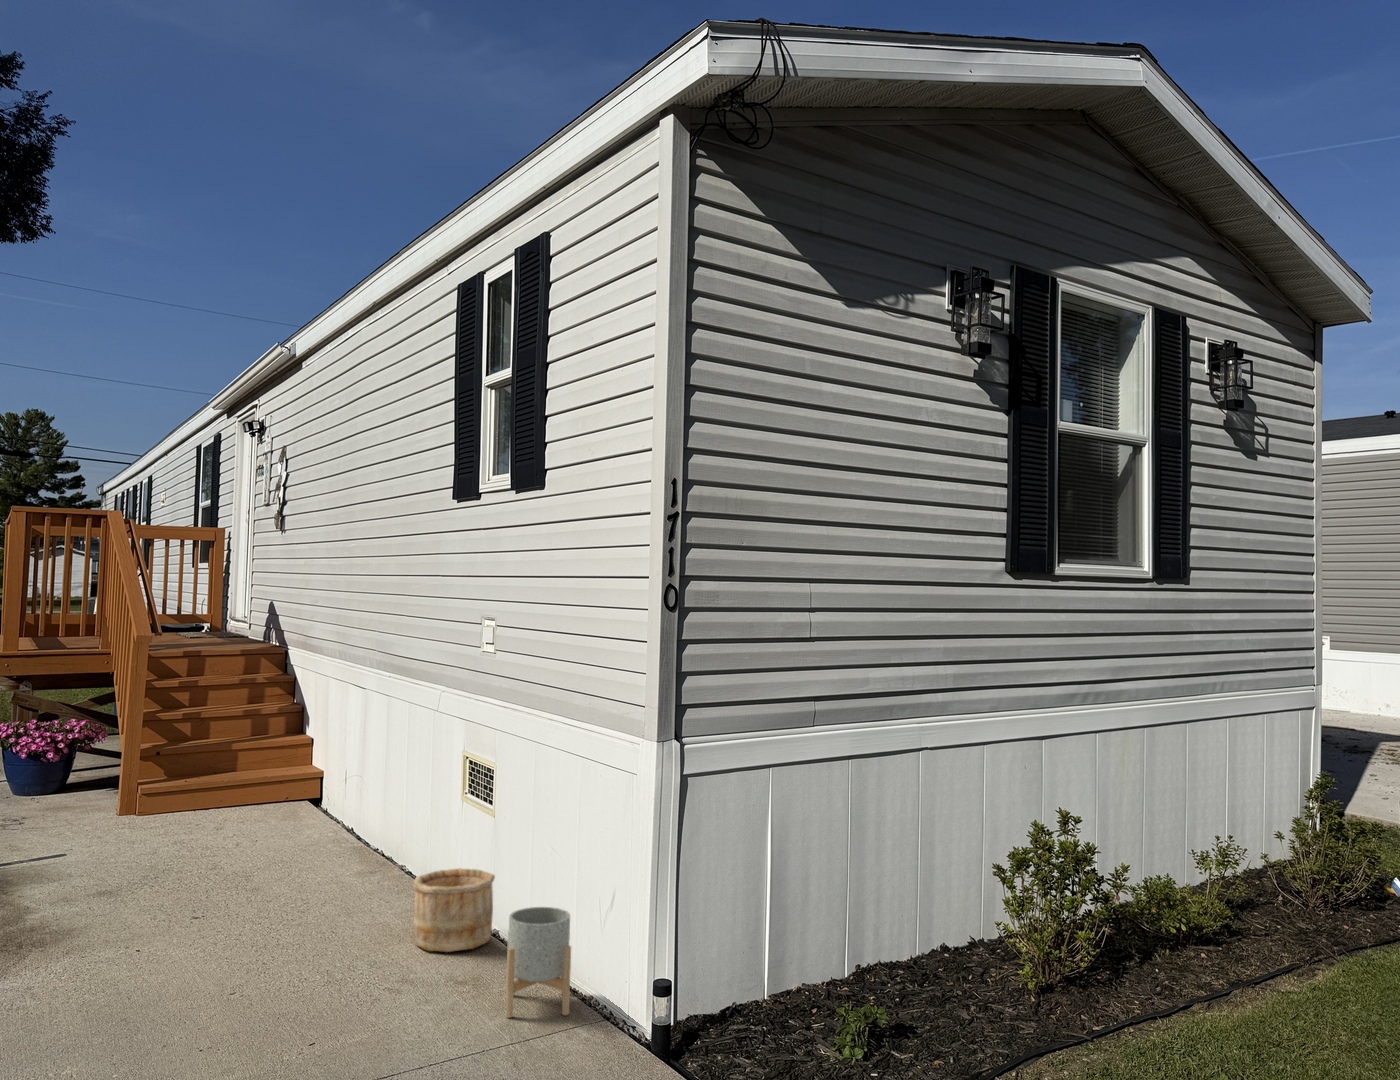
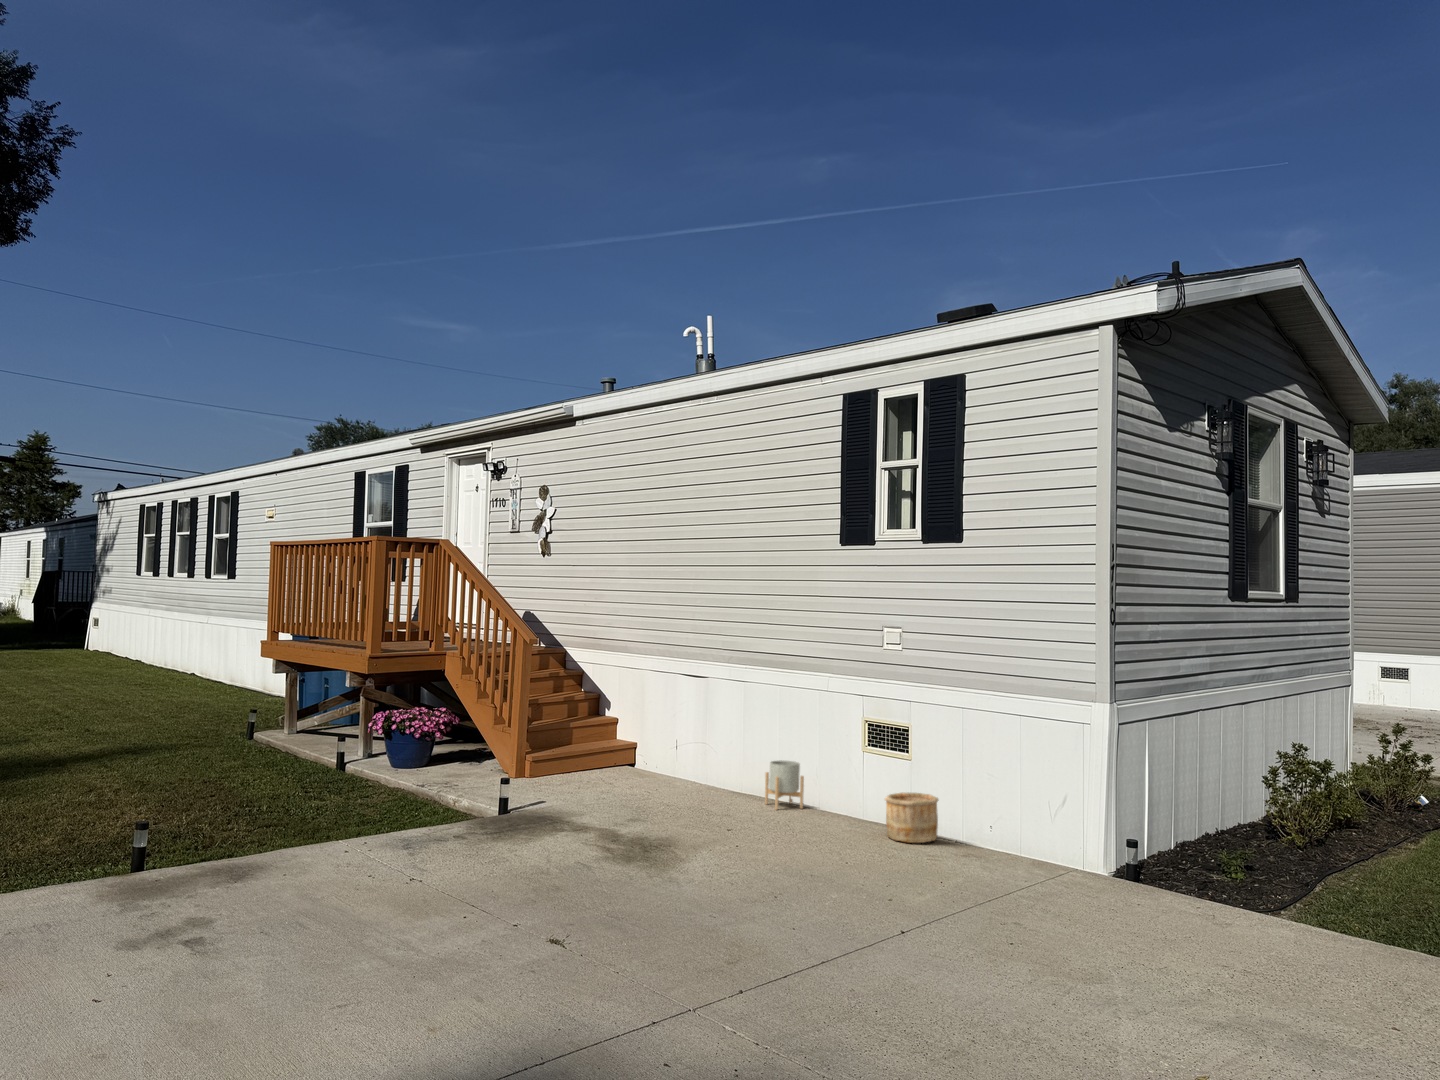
planter: present [506,907,571,1018] -> present [765,760,804,810]

